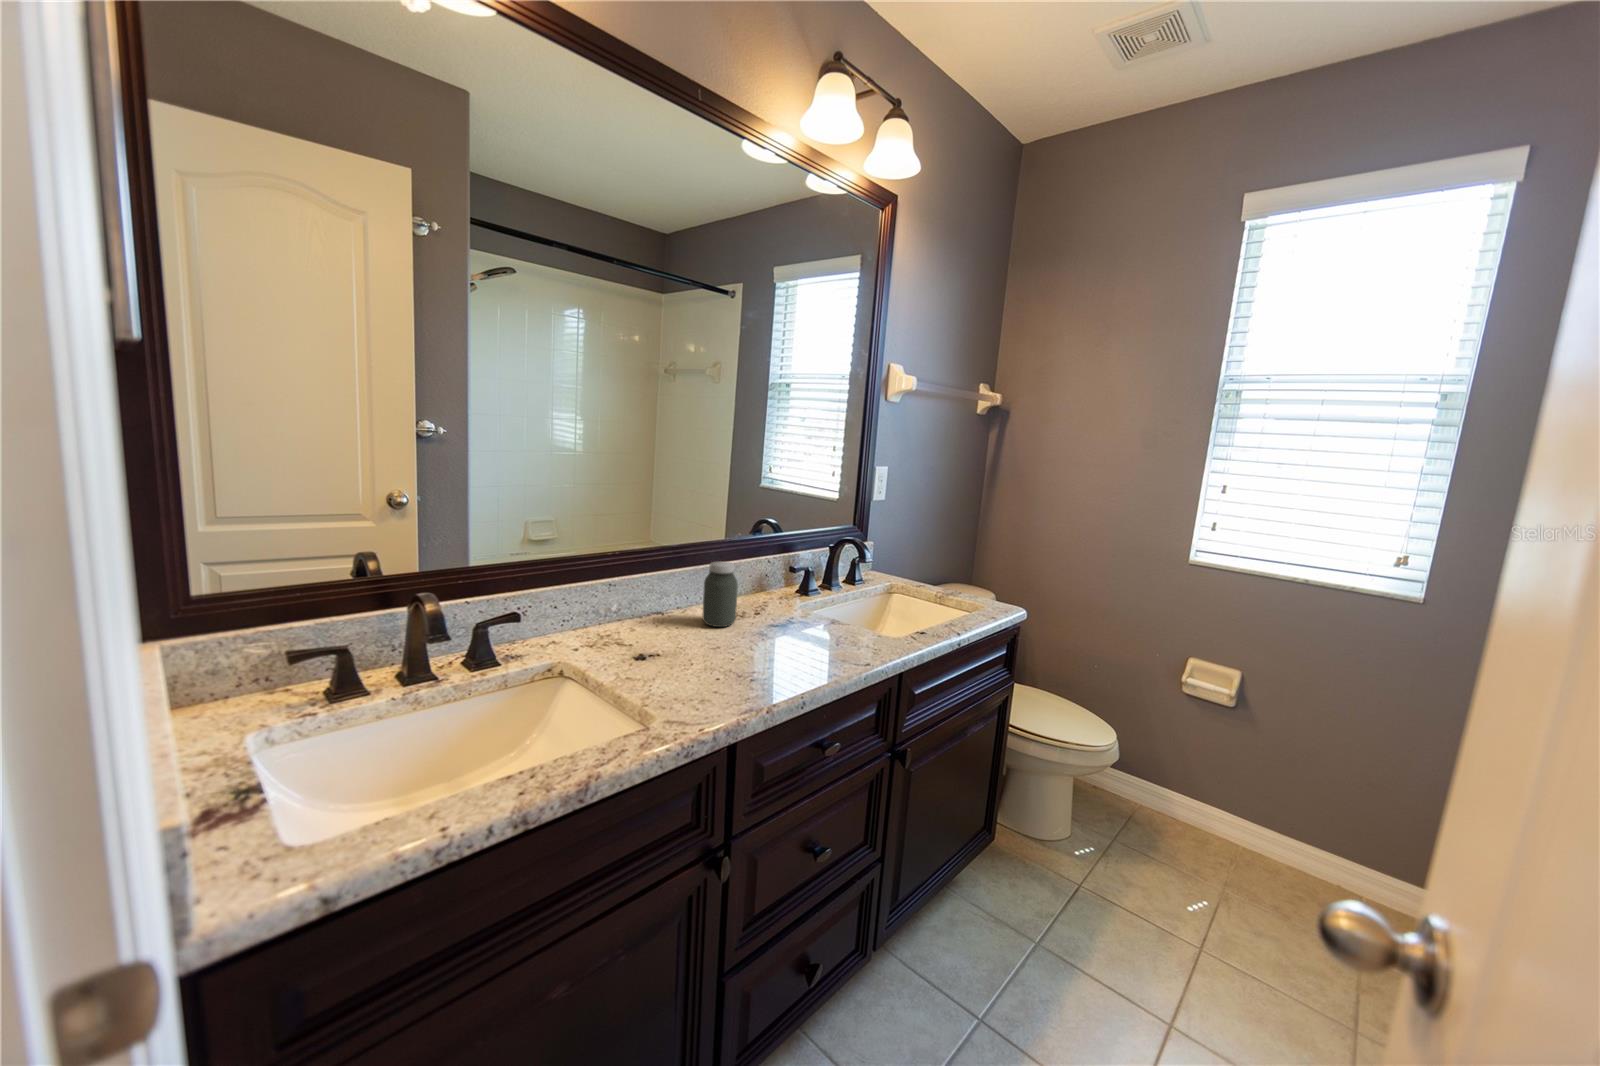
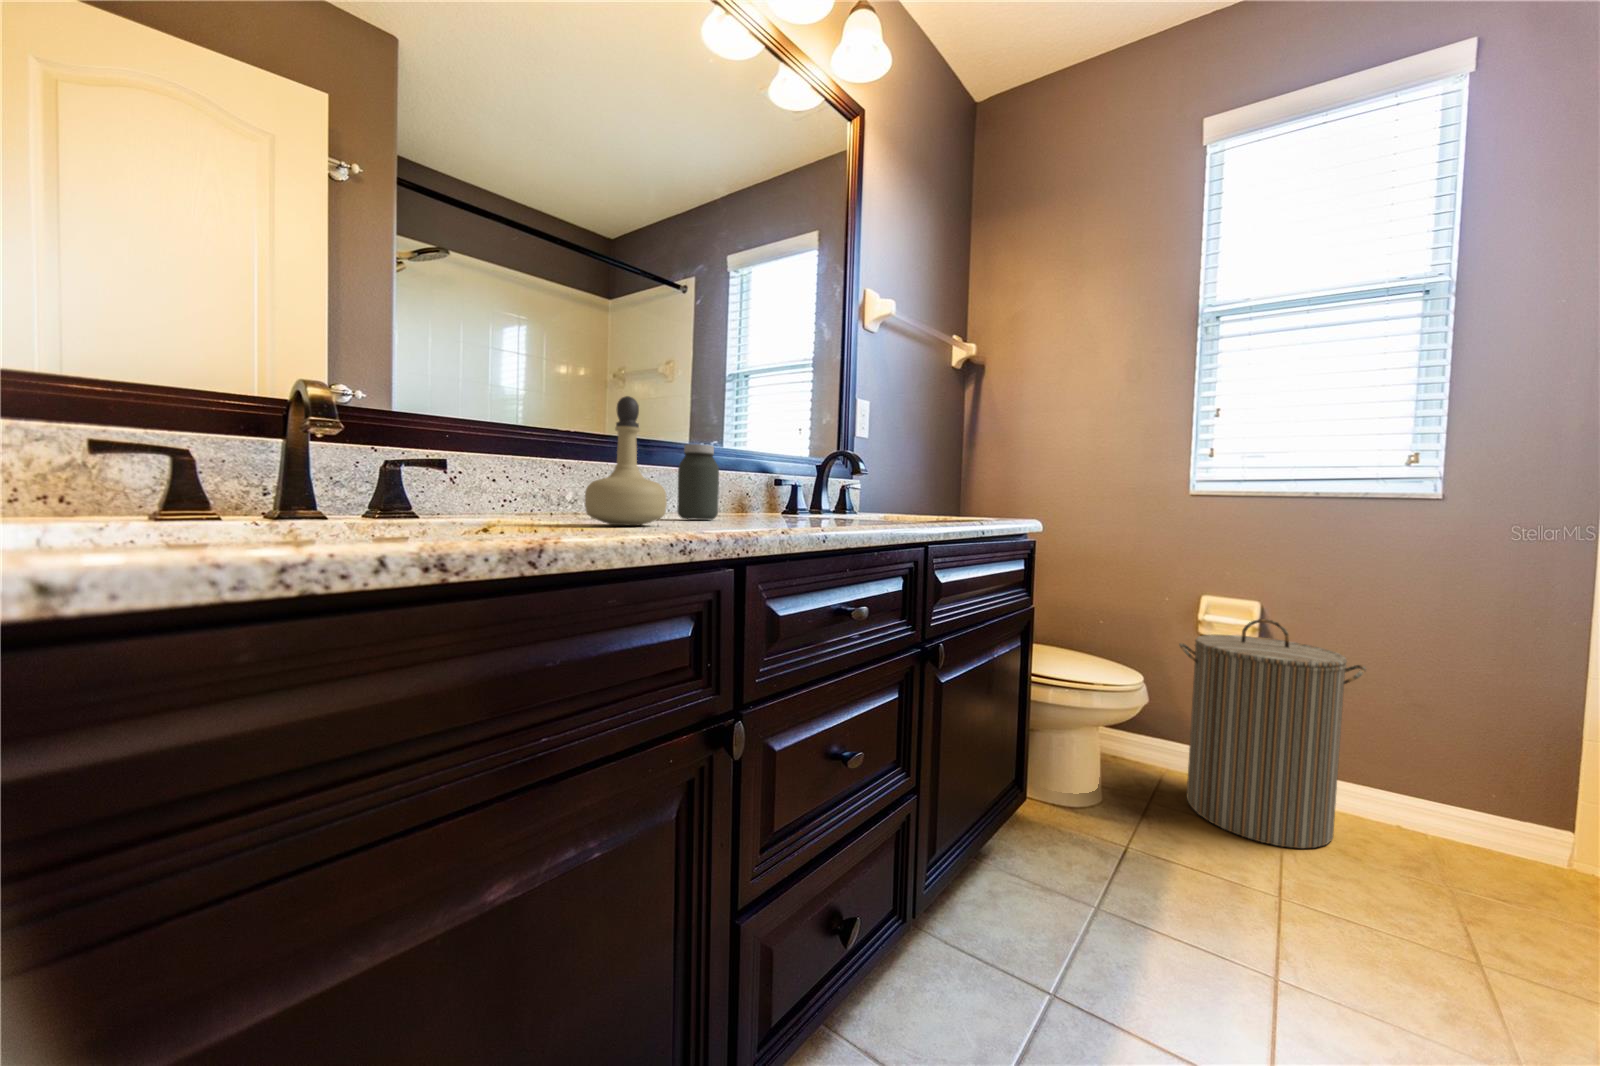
perfume bottle: none [624,568,688,671] -> present [585,396,667,525]
laundry hamper: none [1148,696,1322,902] -> present [1179,619,1366,849]

